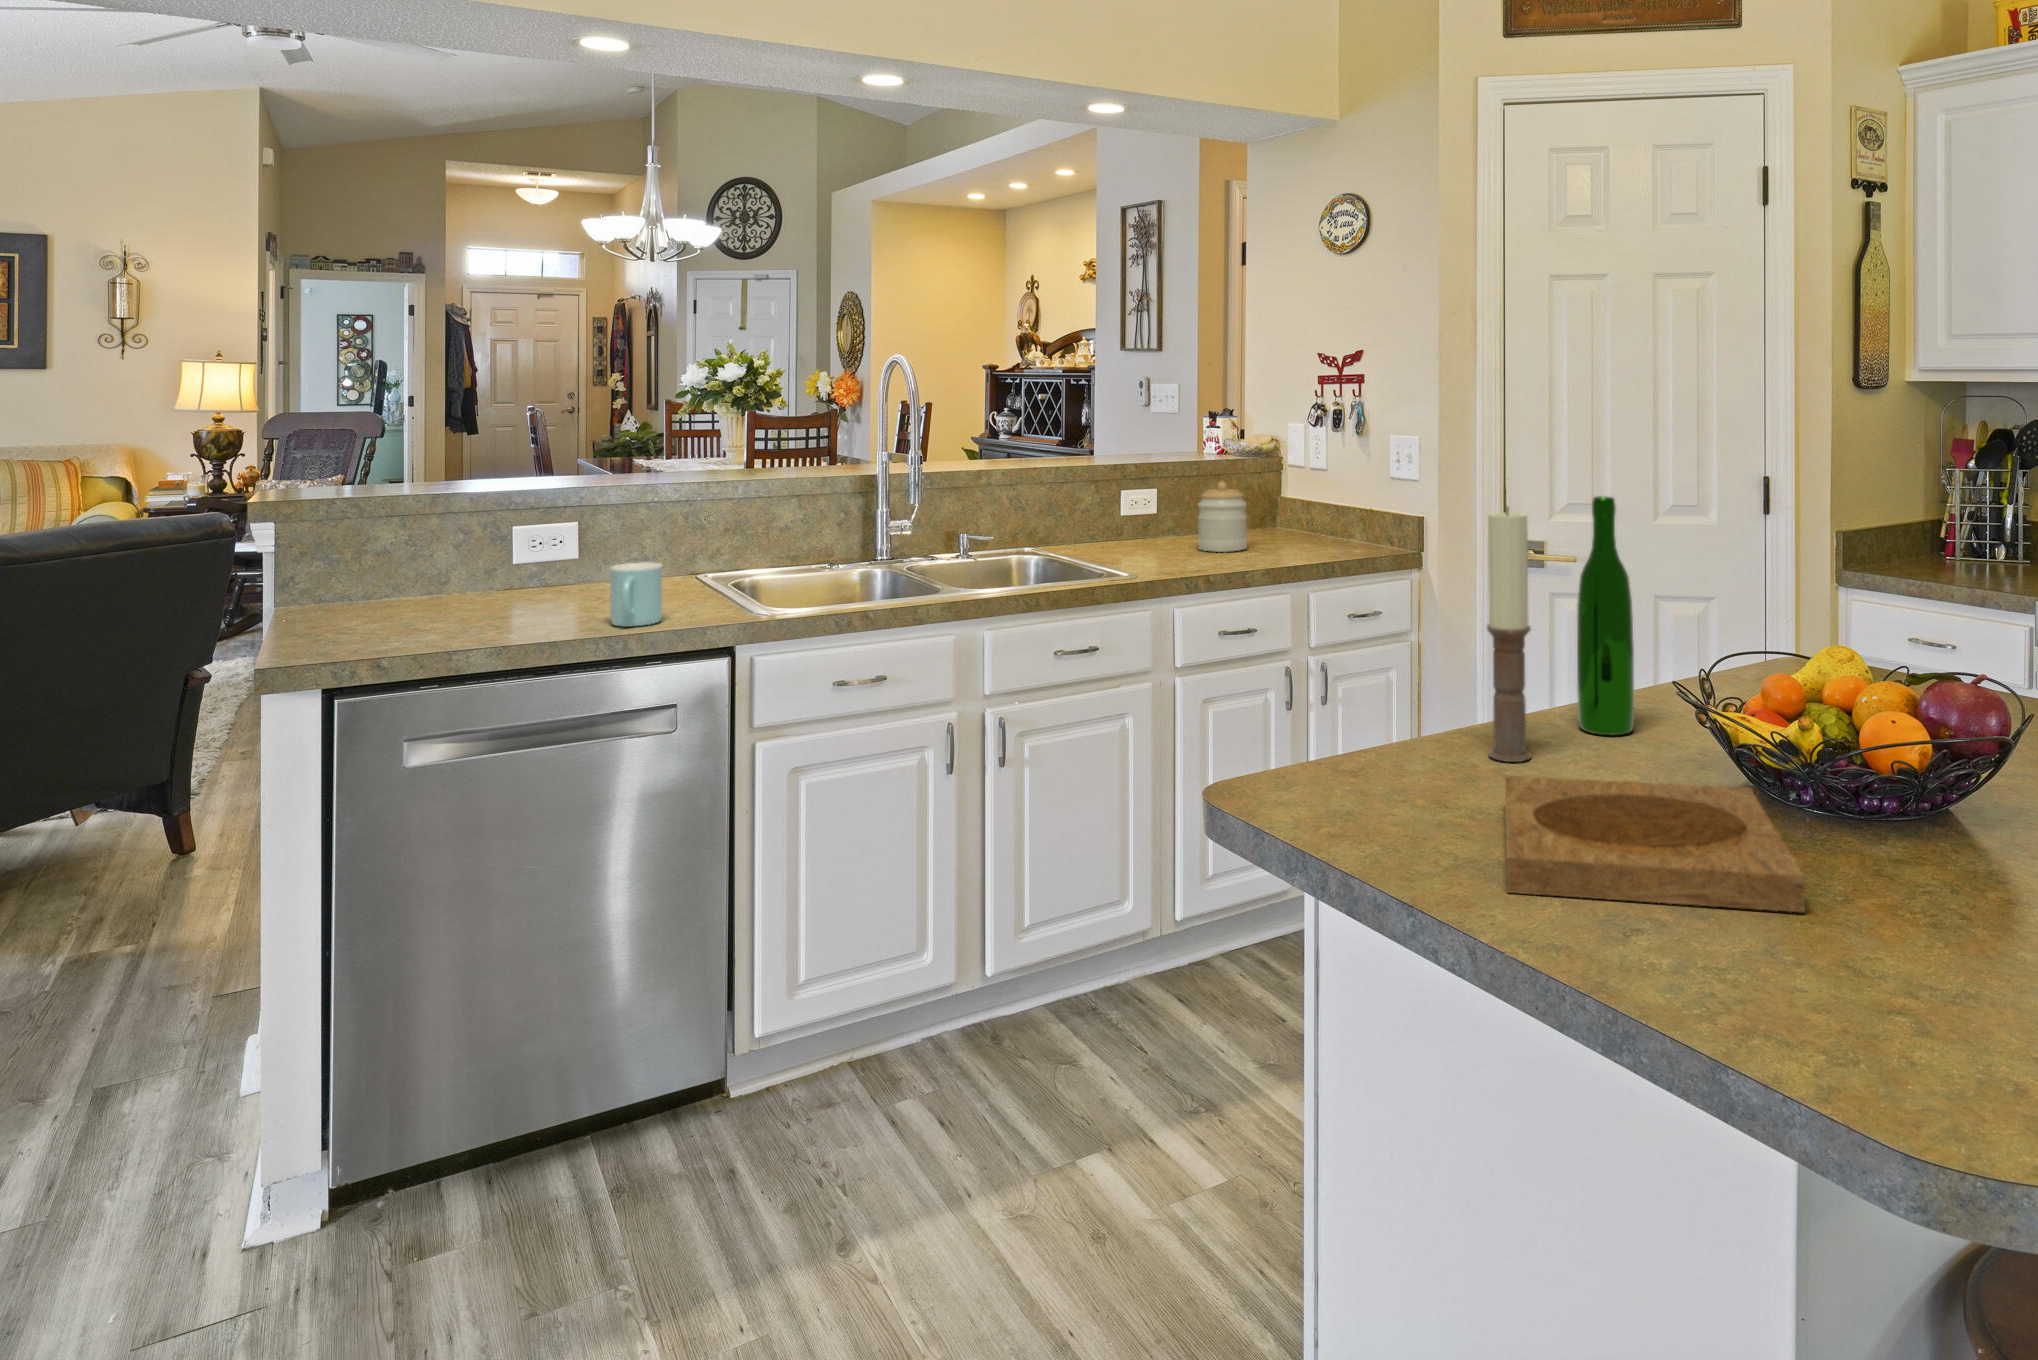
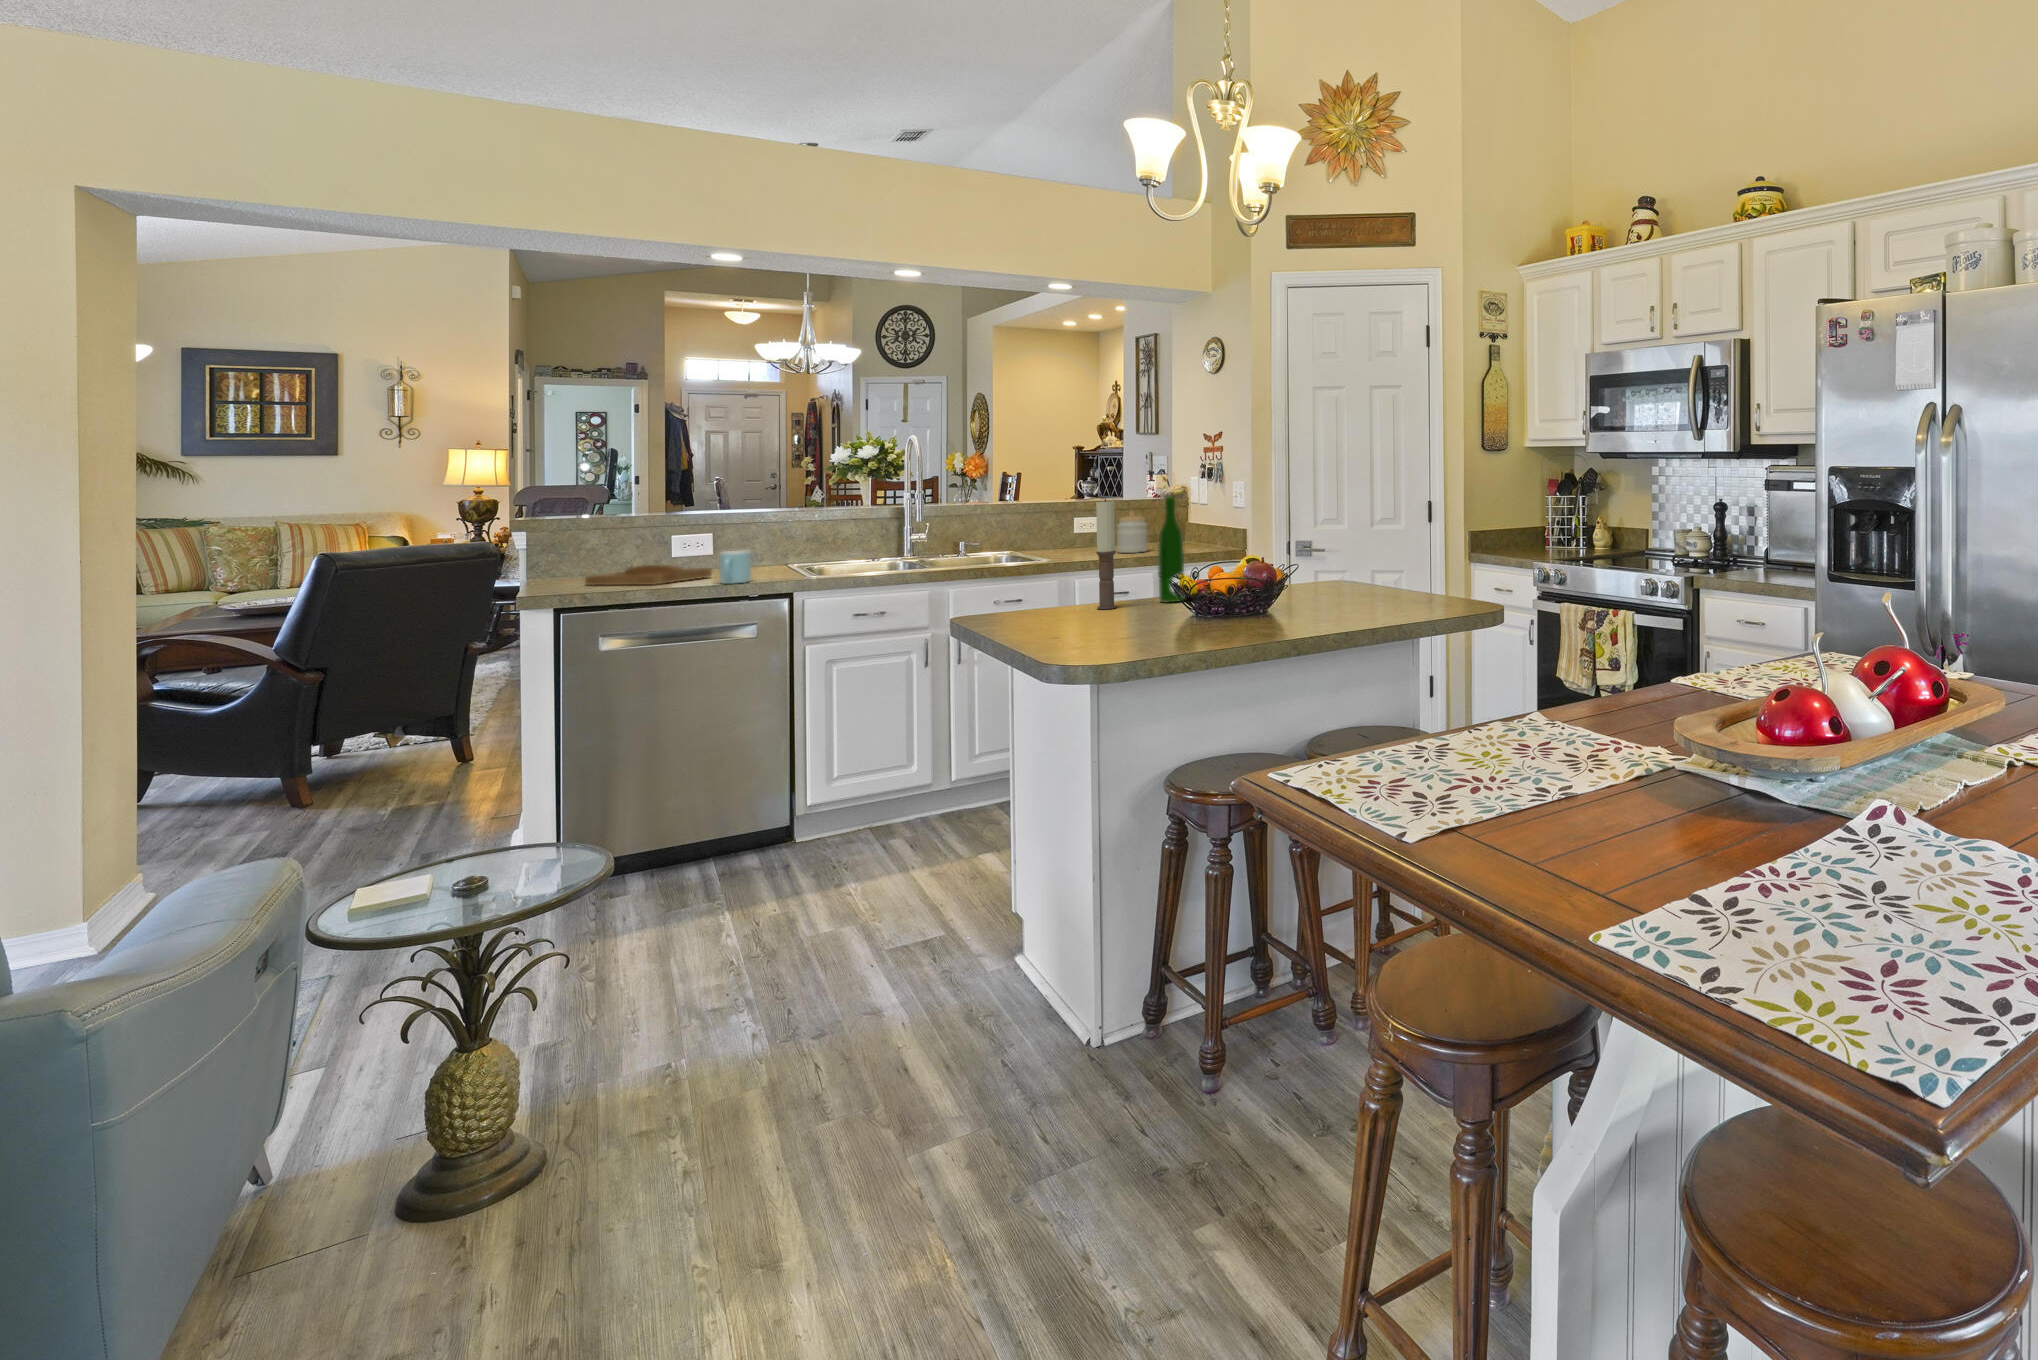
tray: present [1505,776,1805,912] -> present [585,565,712,586]

